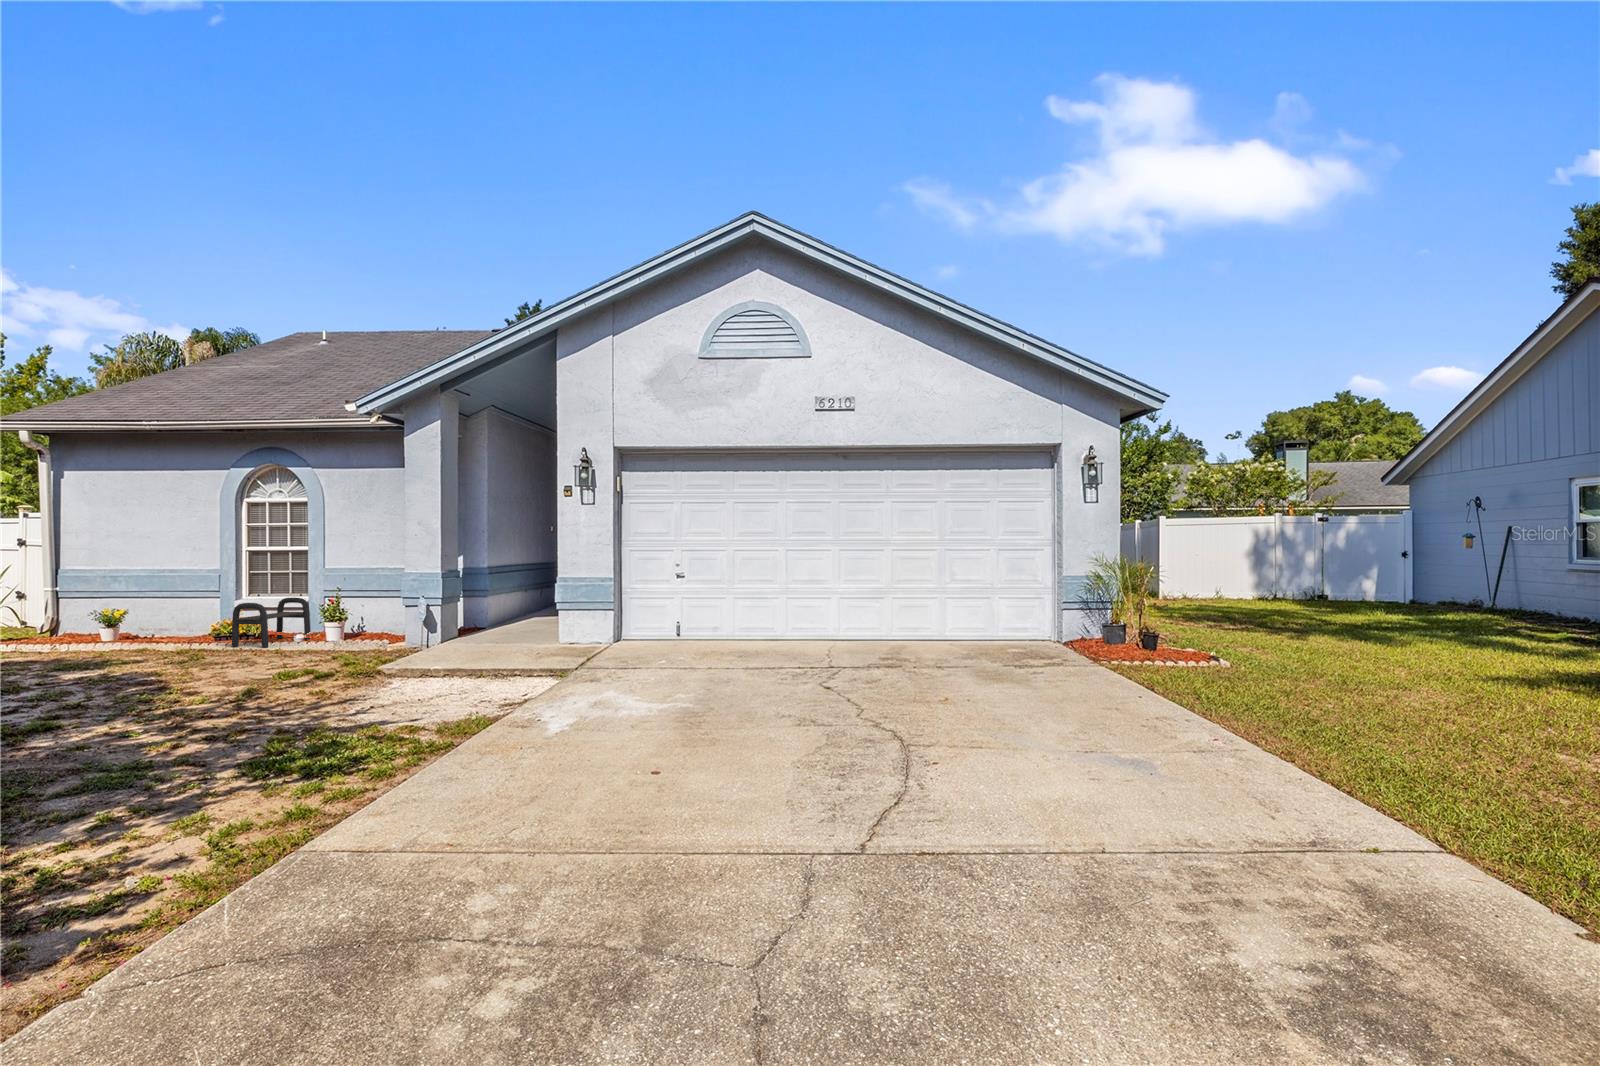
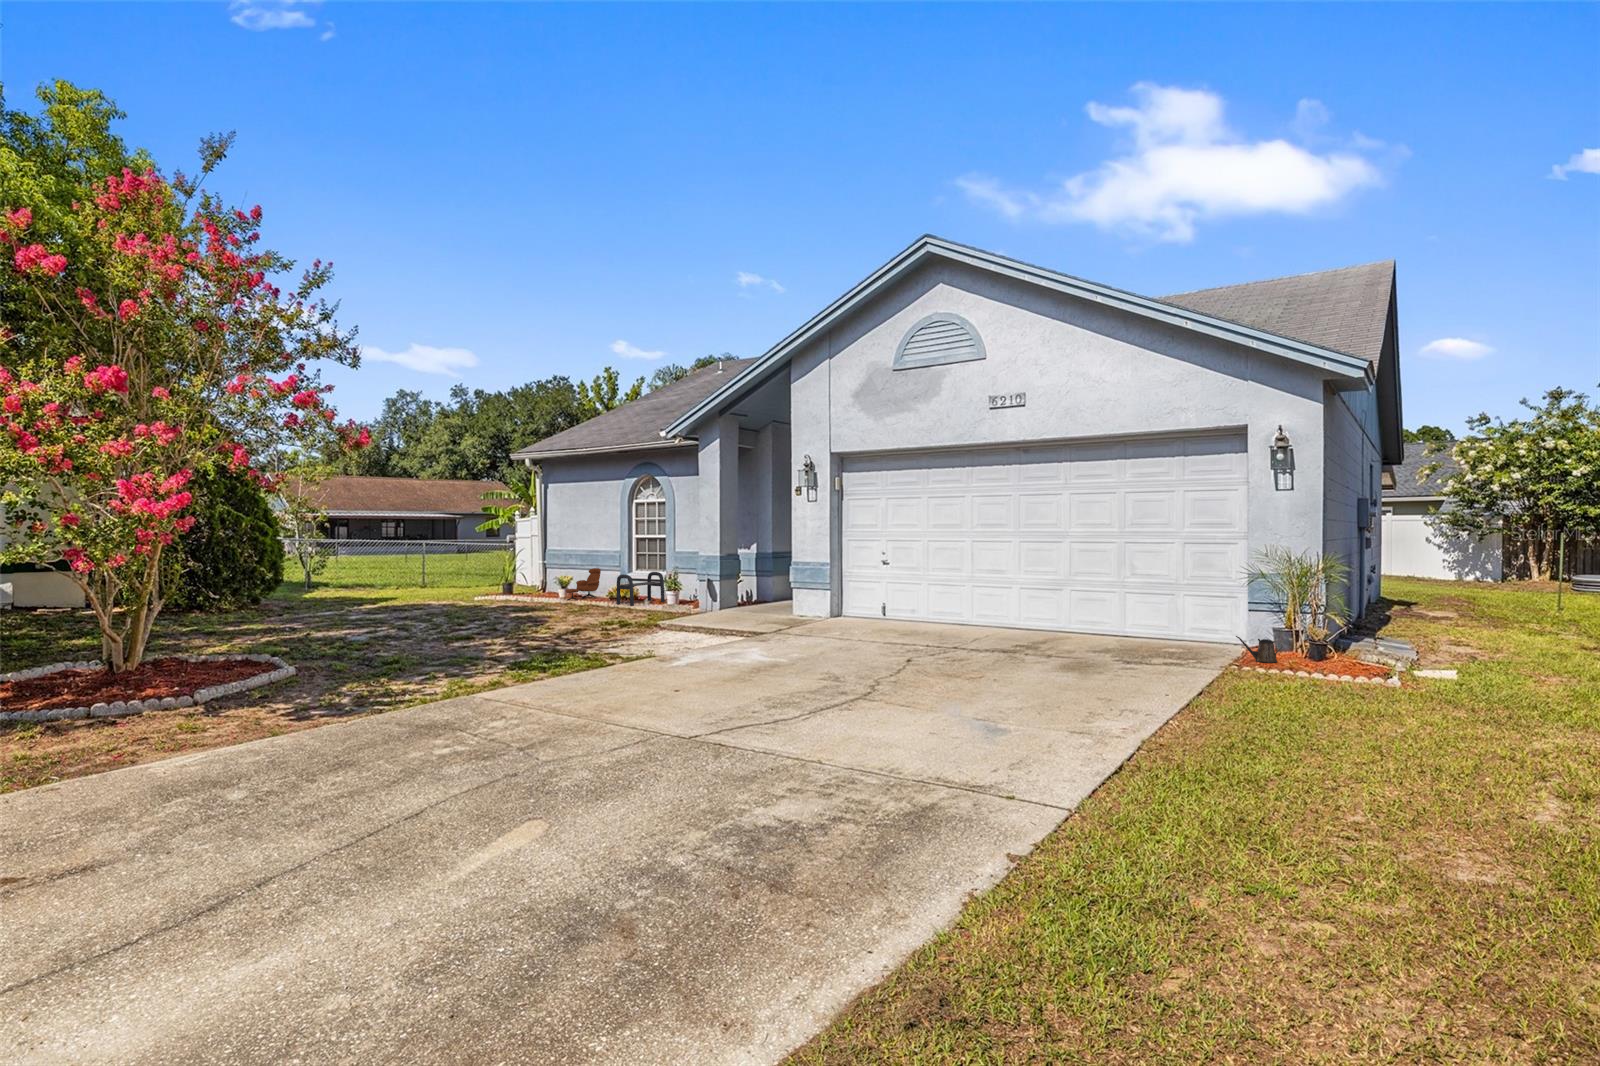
lounge chair: none [117,596,179,648] -> present [566,568,601,601]
watering can: none [1079,634,1112,656] -> present [1236,636,1283,663]

